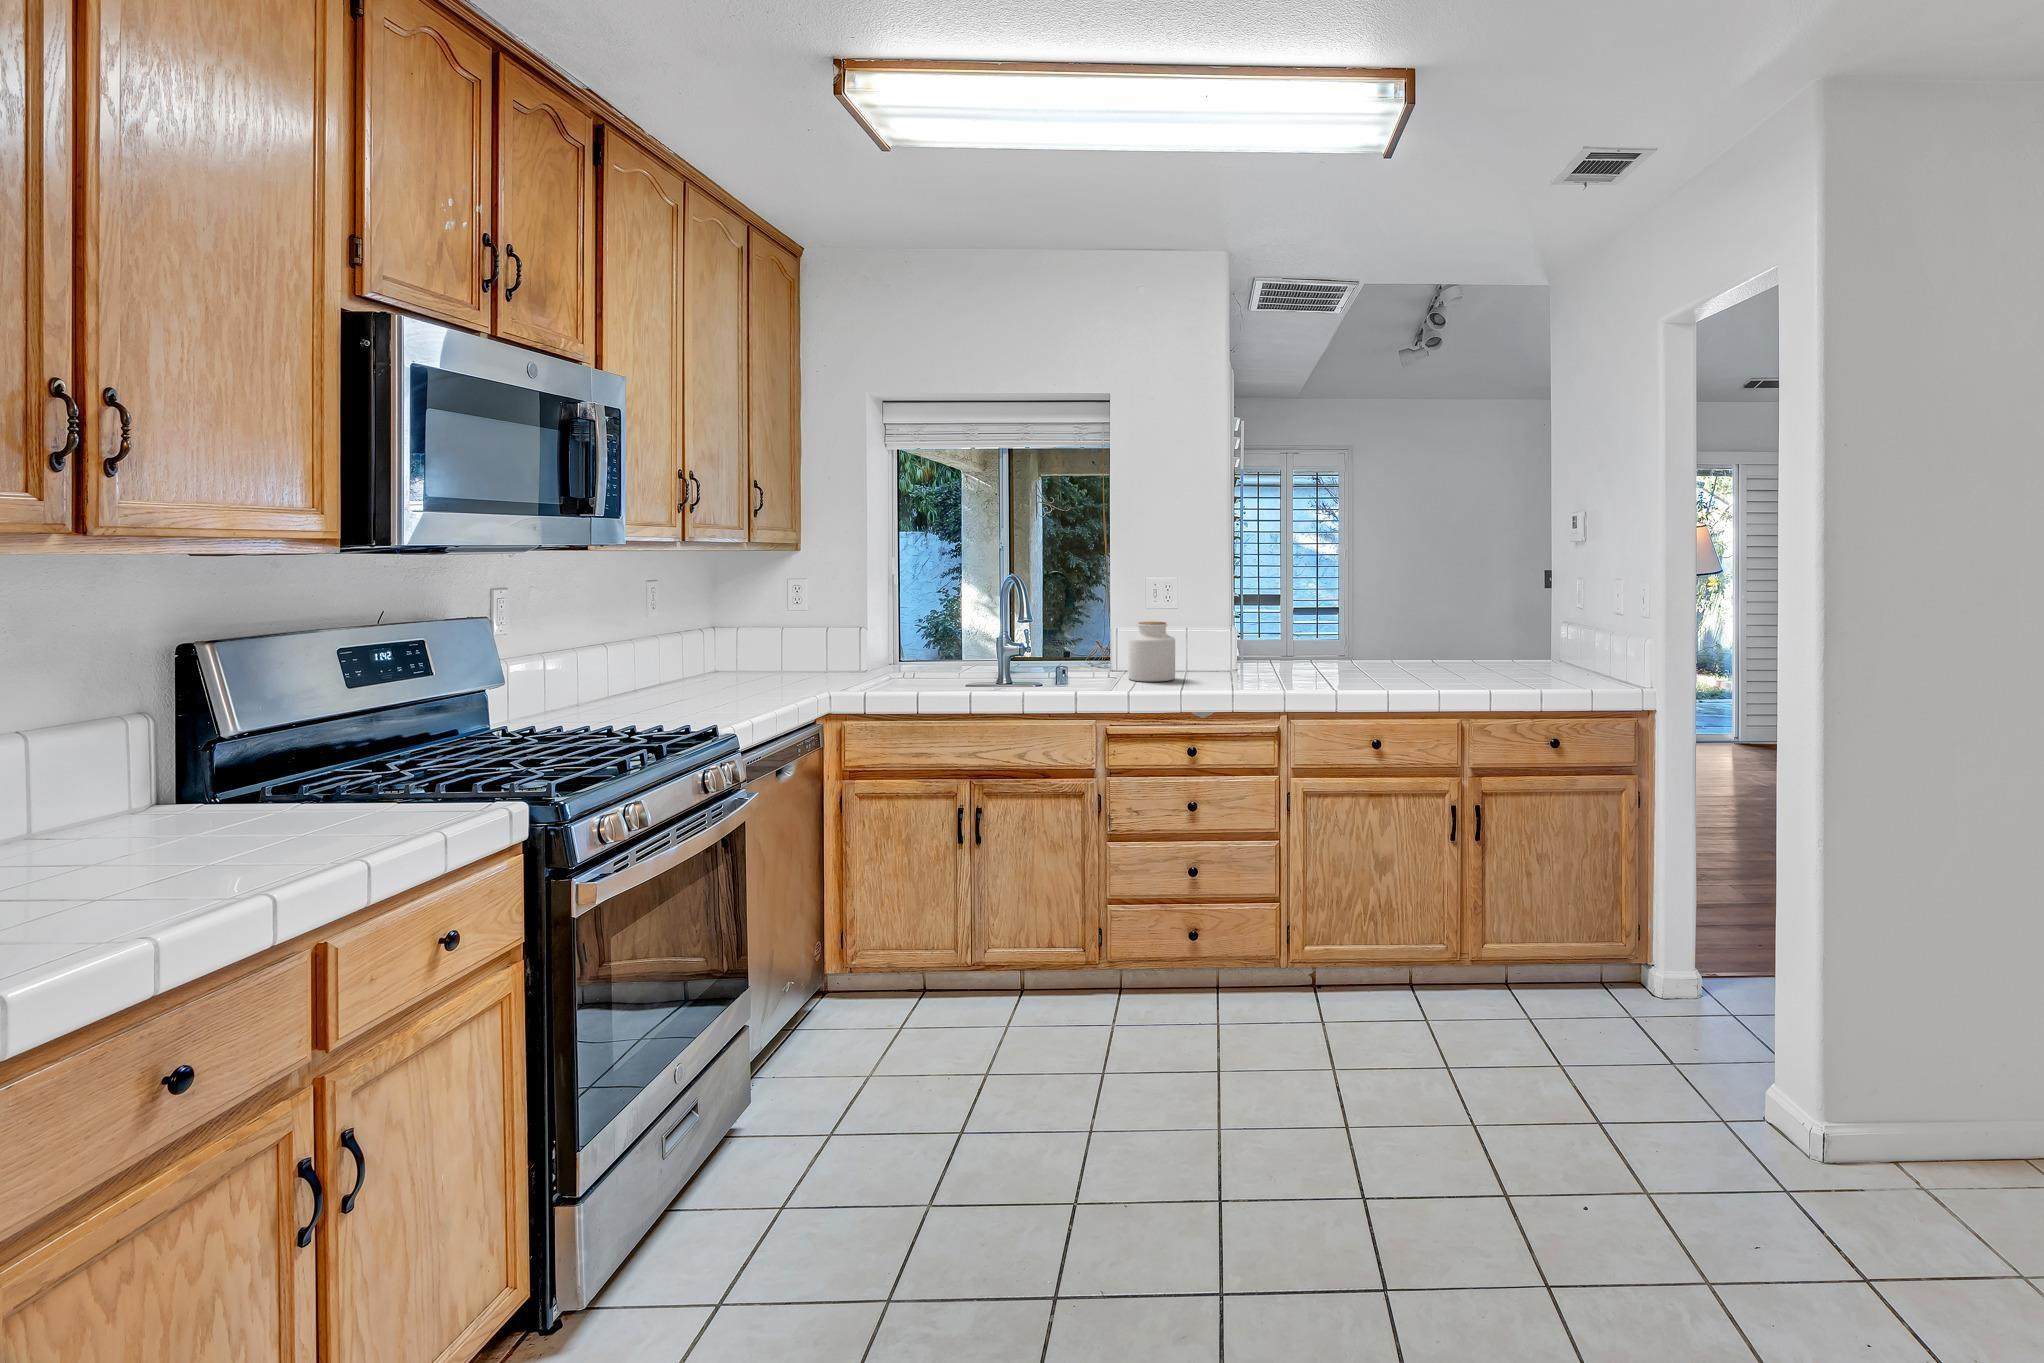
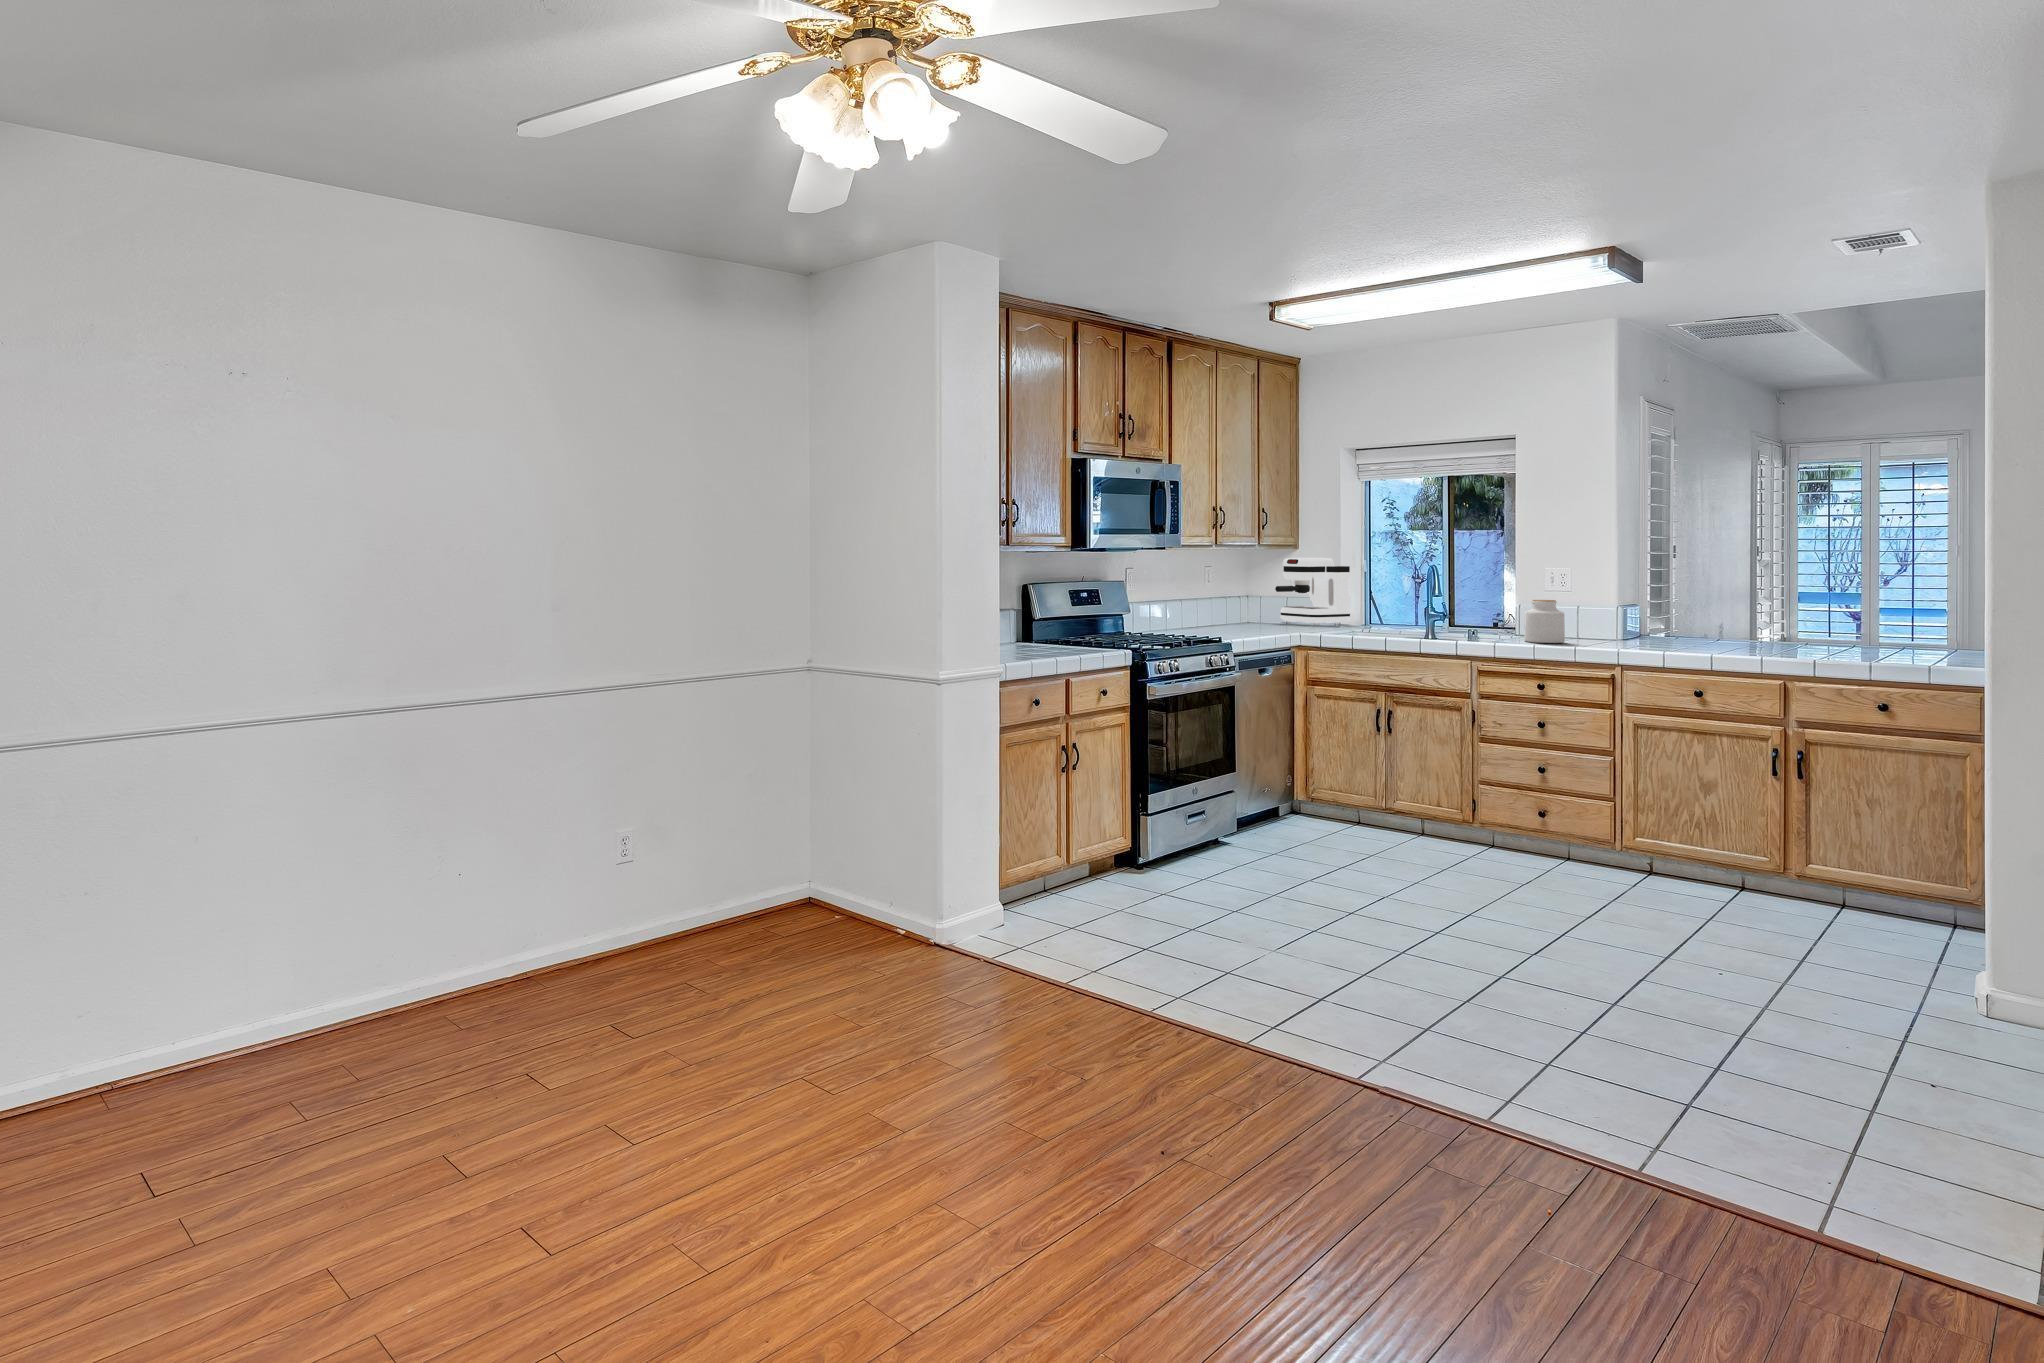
coffee maker: none [763,565,872,669] -> present [1275,558,1350,624]

